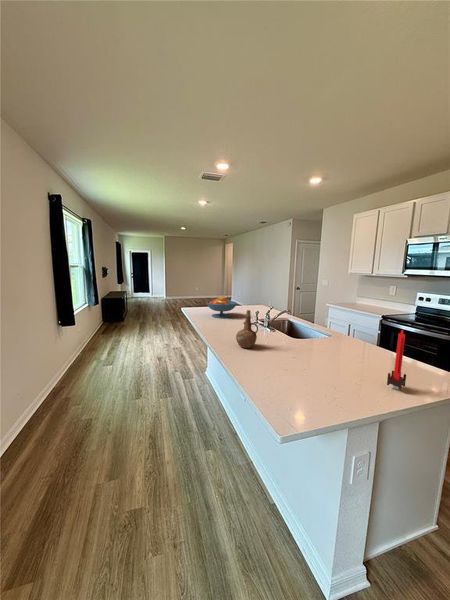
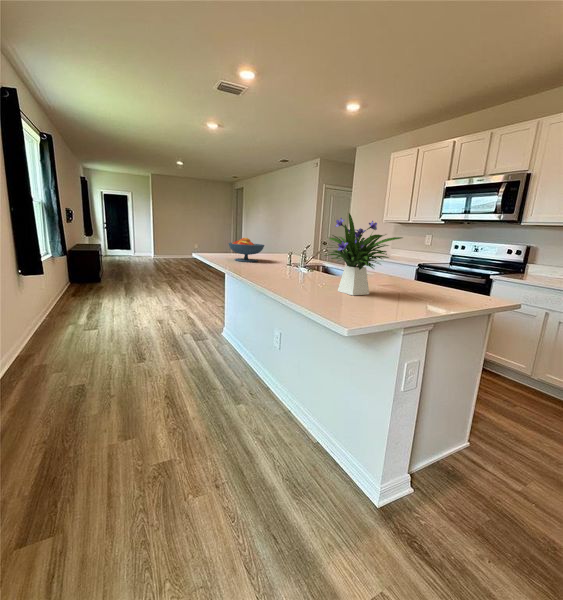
flower arrangement: none [269,296,344,369] -> present [325,213,402,295]
ceramic pitcher: present [236,310,258,348] -> none [277,239,303,282]
candle: present [387,330,406,390] -> none [441,247,462,308]

